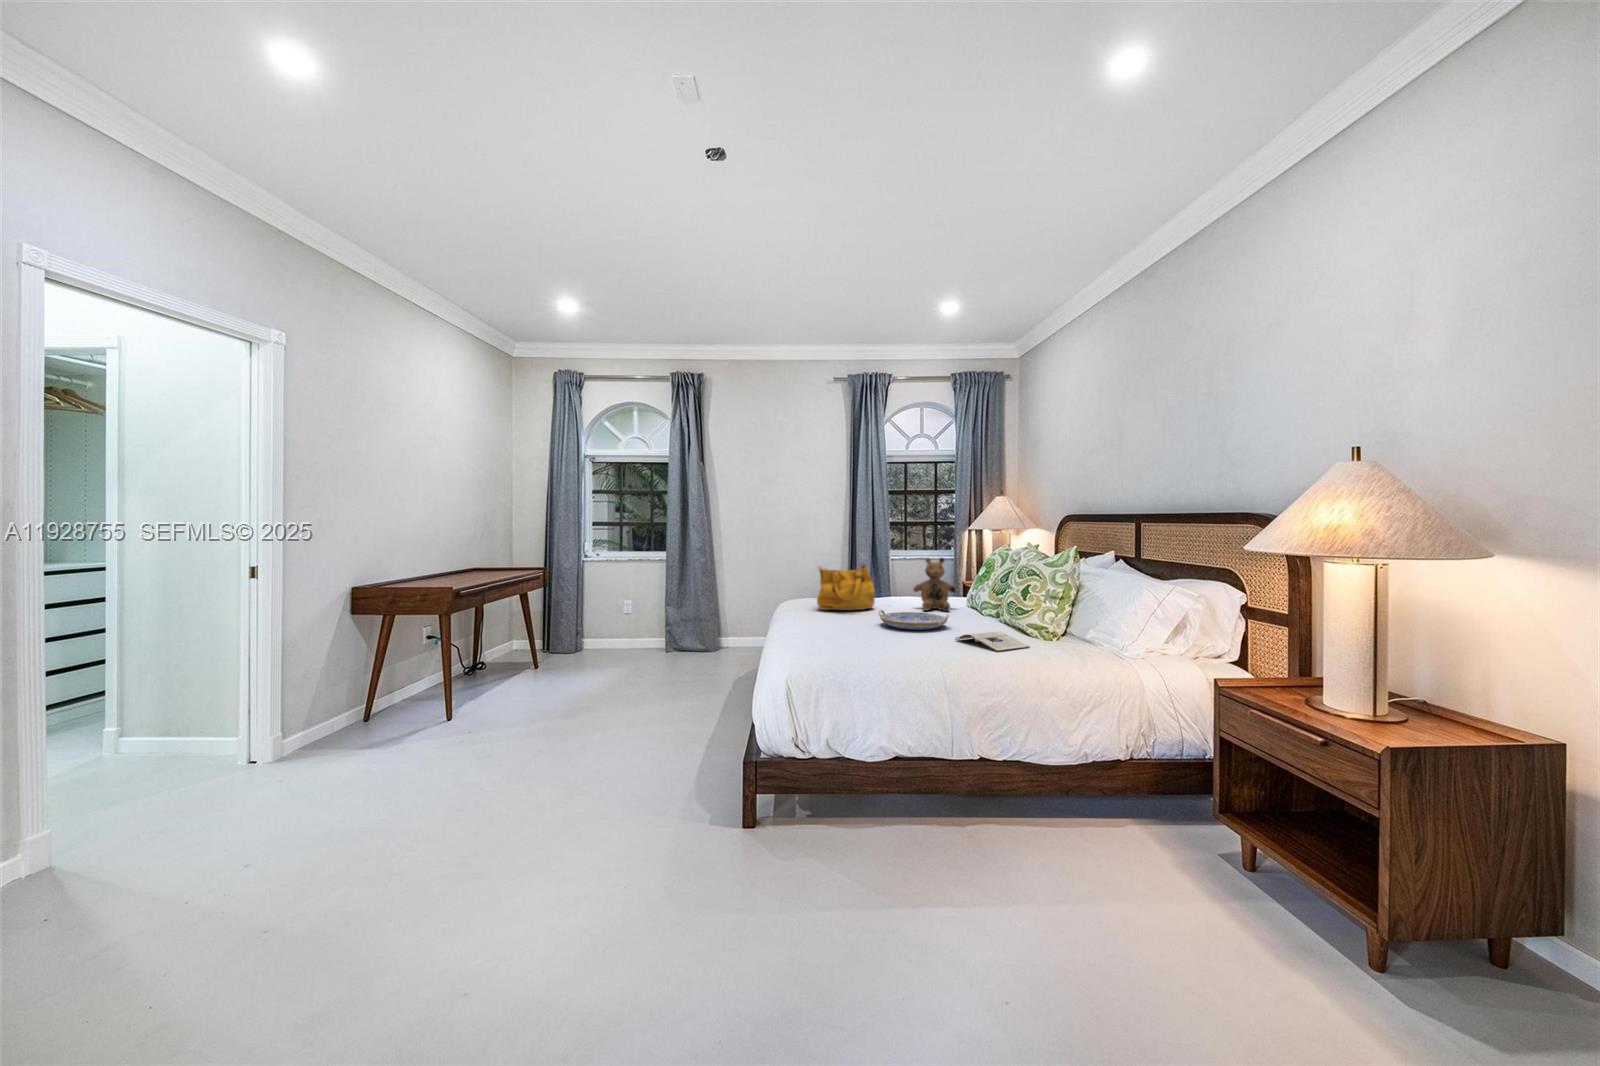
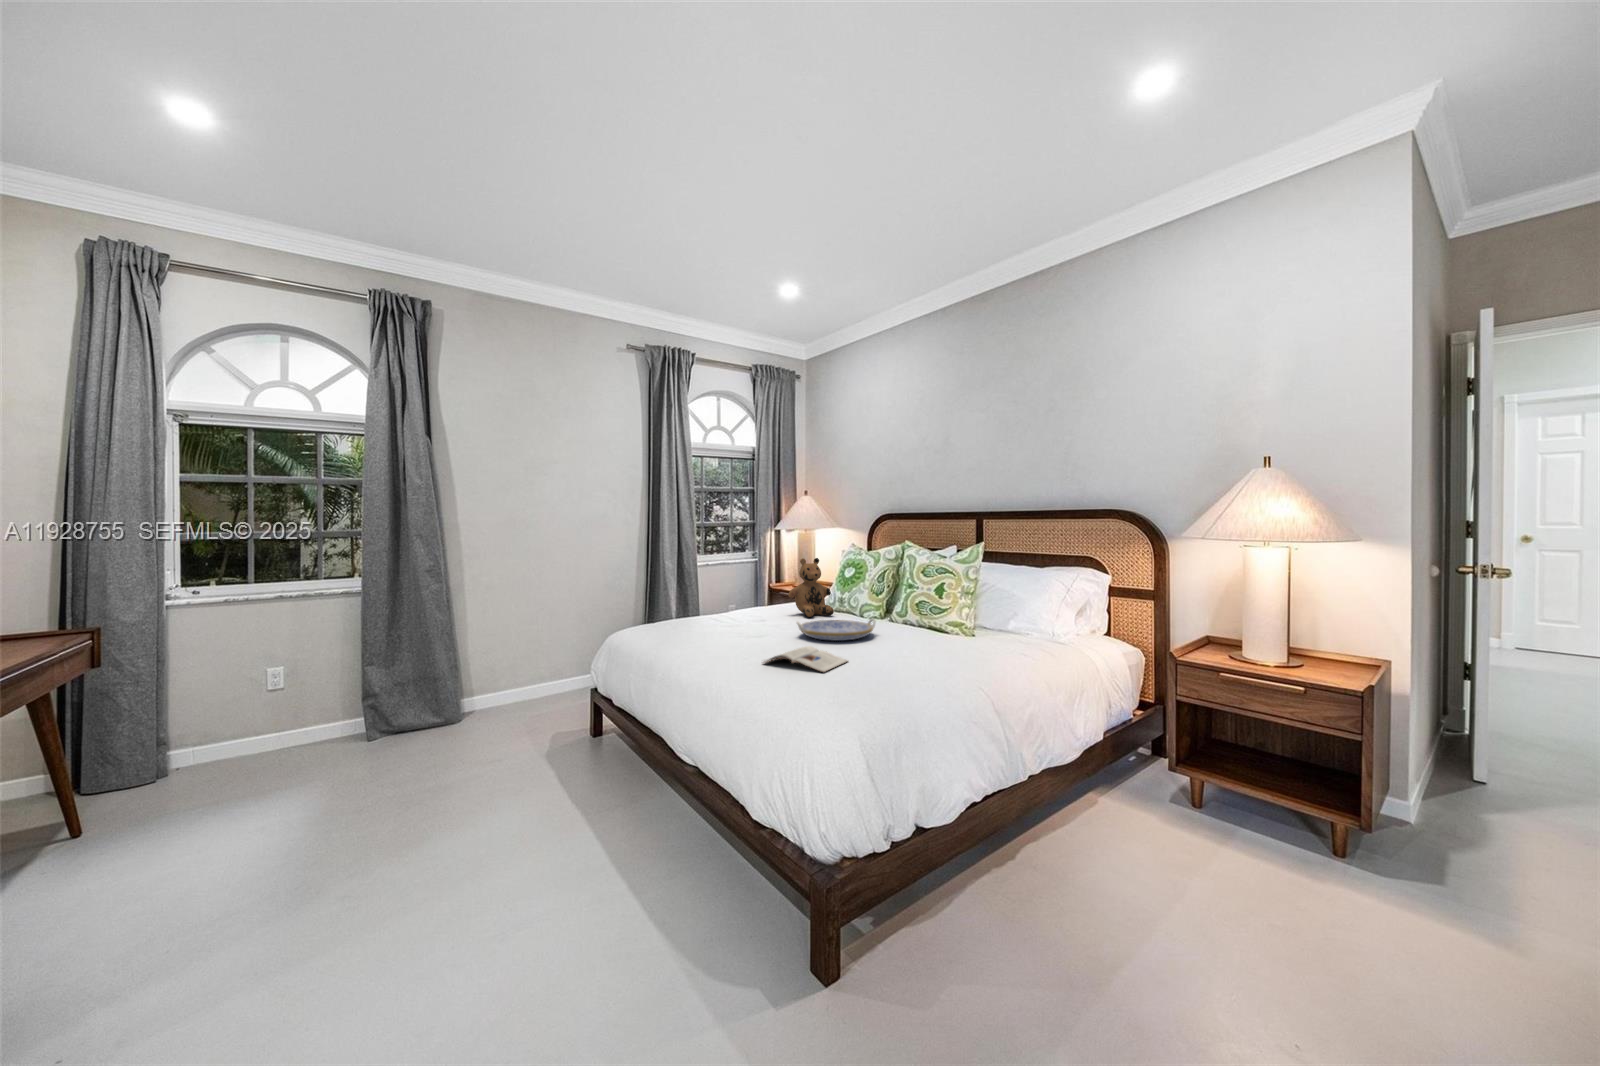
handbag: present [817,565,875,611] -> none [685,567,754,628]
magazine: present [955,631,1030,651] -> present [763,646,847,672]

